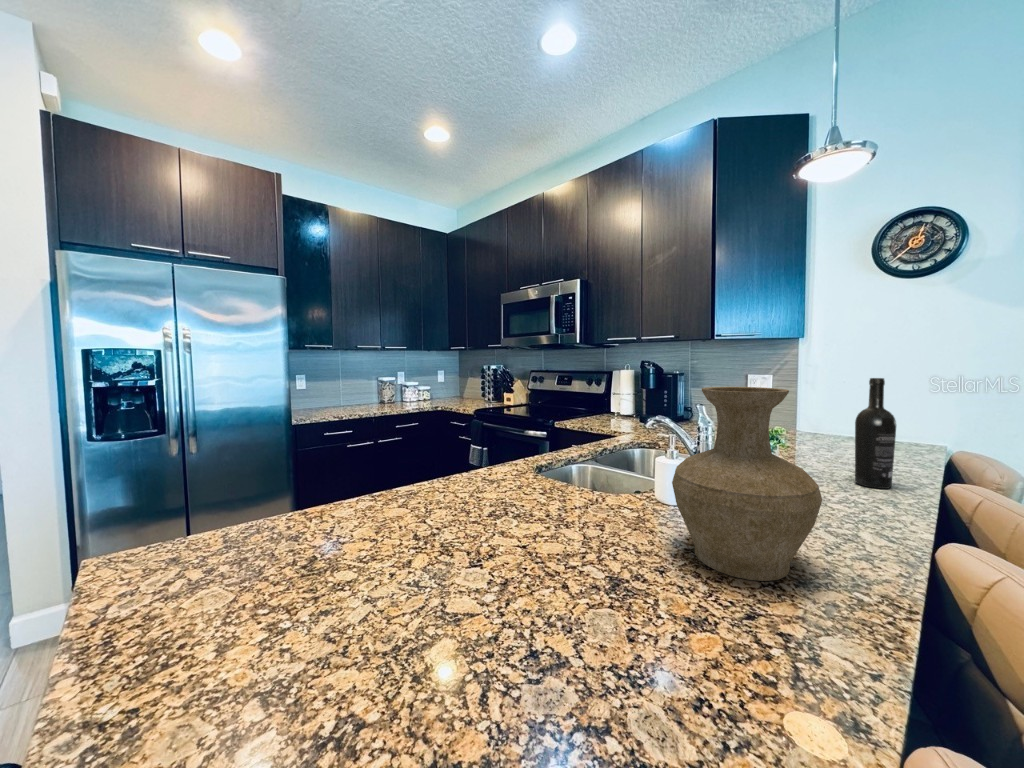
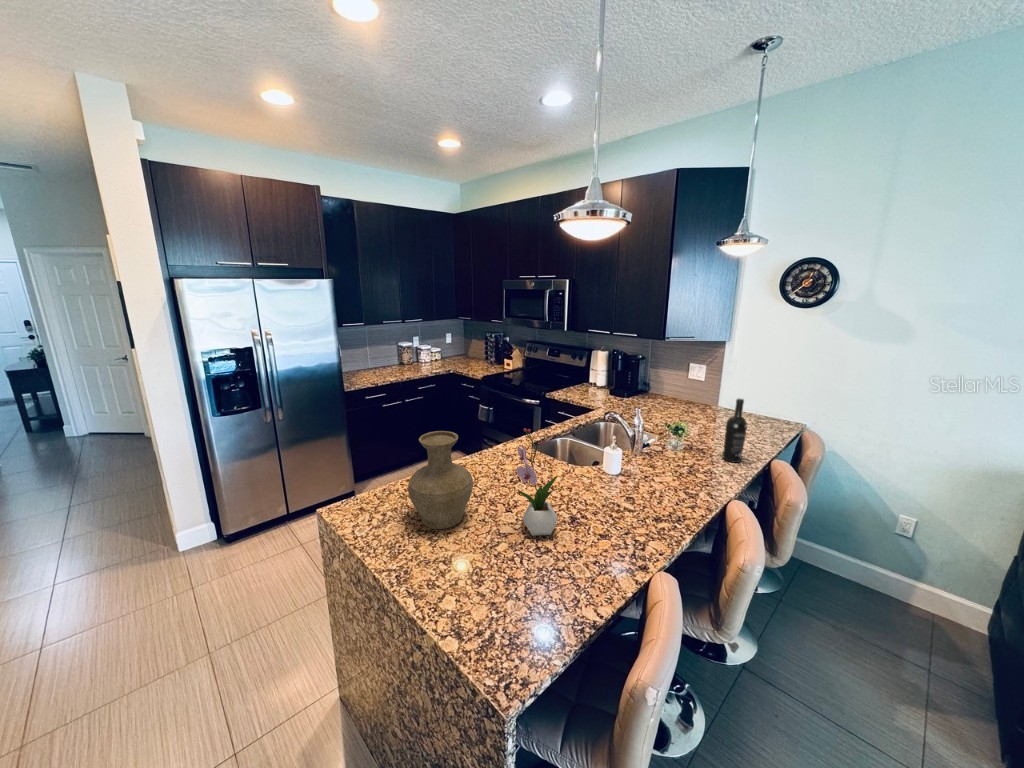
flower arrangement: none [482,361,589,620] -> present [516,428,560,536]
vase: present [672,387,822,581] -> present [408,431,473,529]

